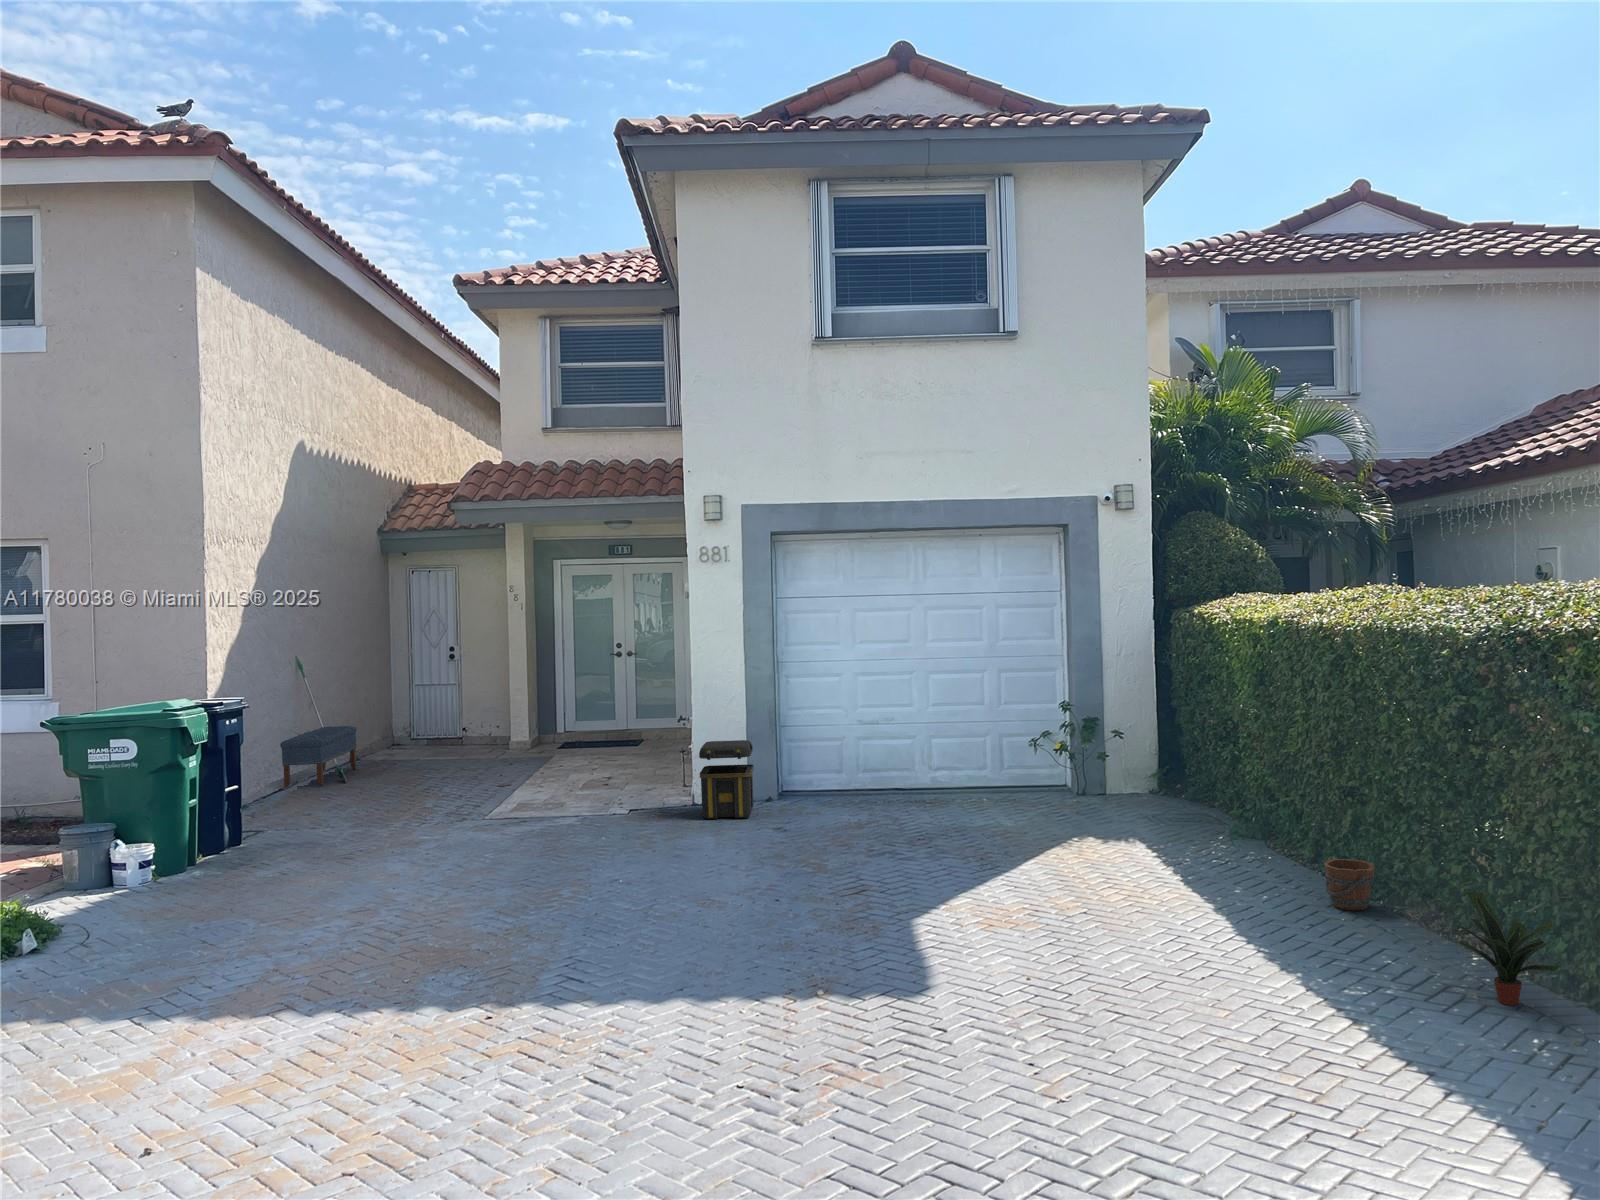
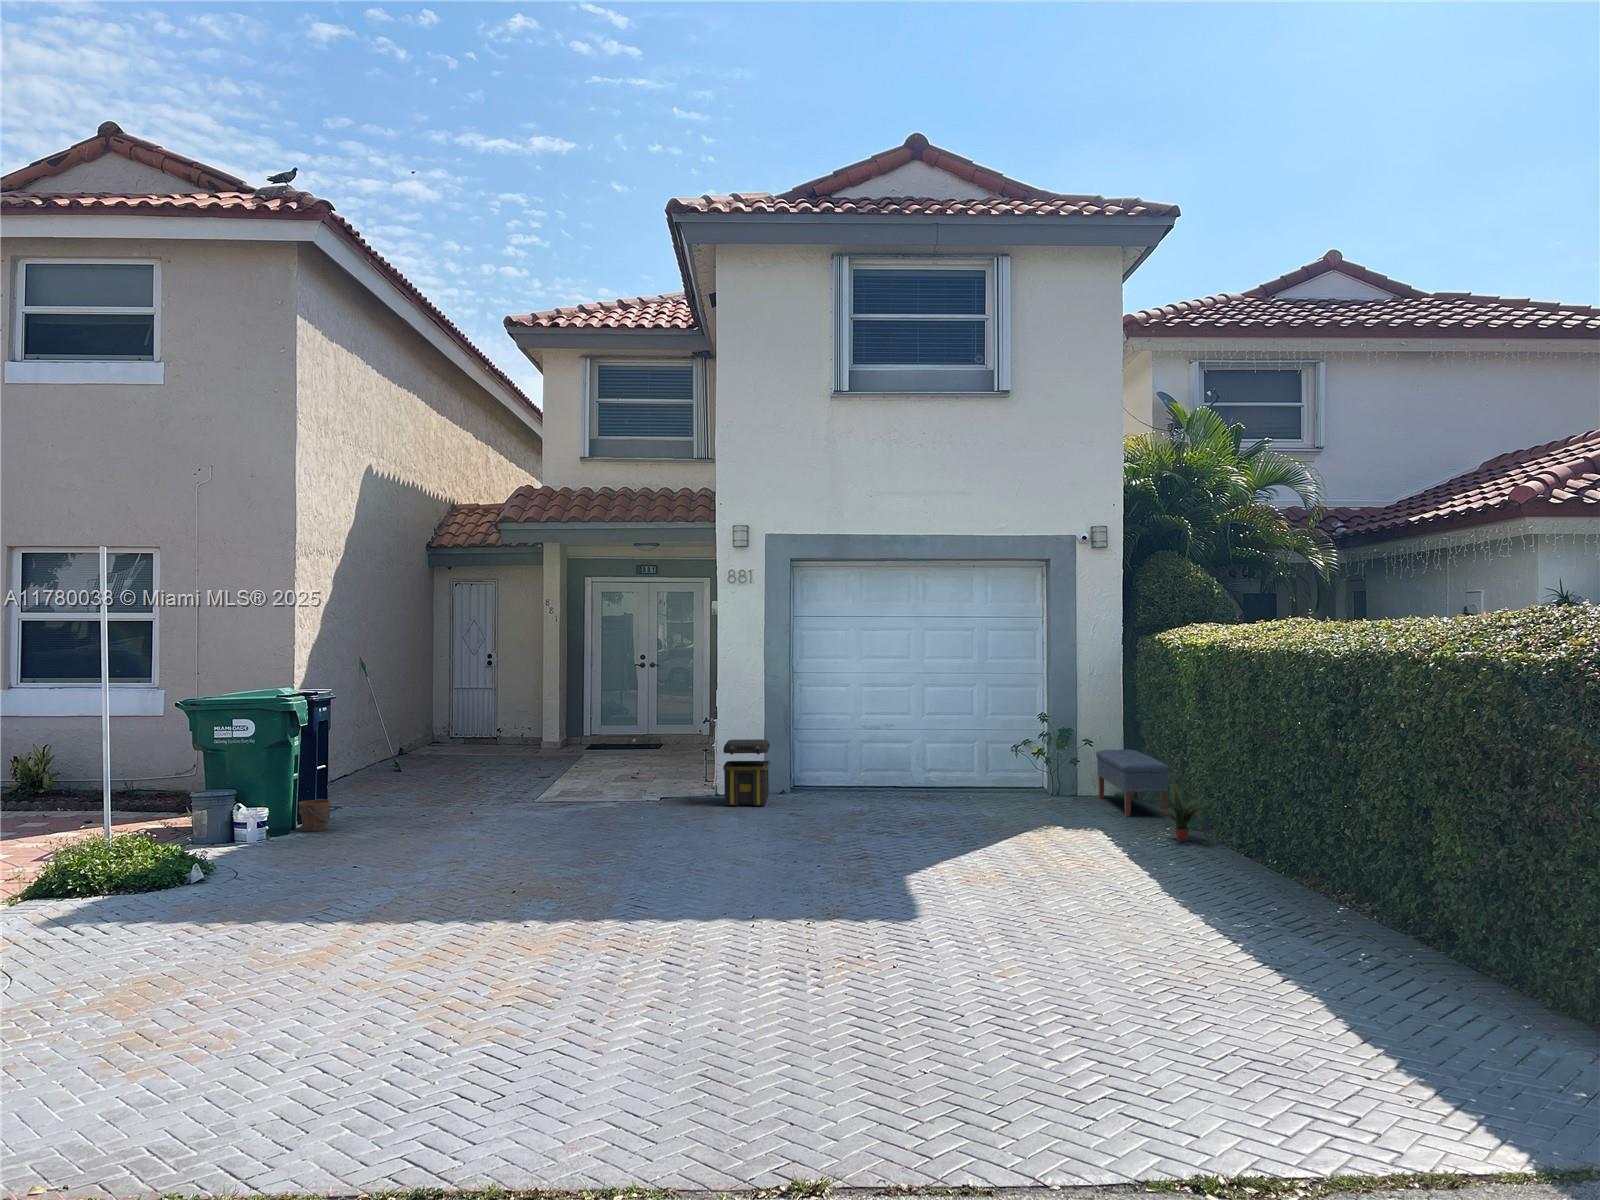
bench: present [280,726,357,788] -> present [1096,749,1169,817]
bucket: present [1324,859,1375,911] -> present [299,799,331,832]
potted plant: present [1458,892,1559,1005] -> present [1158,783,1209,841]

